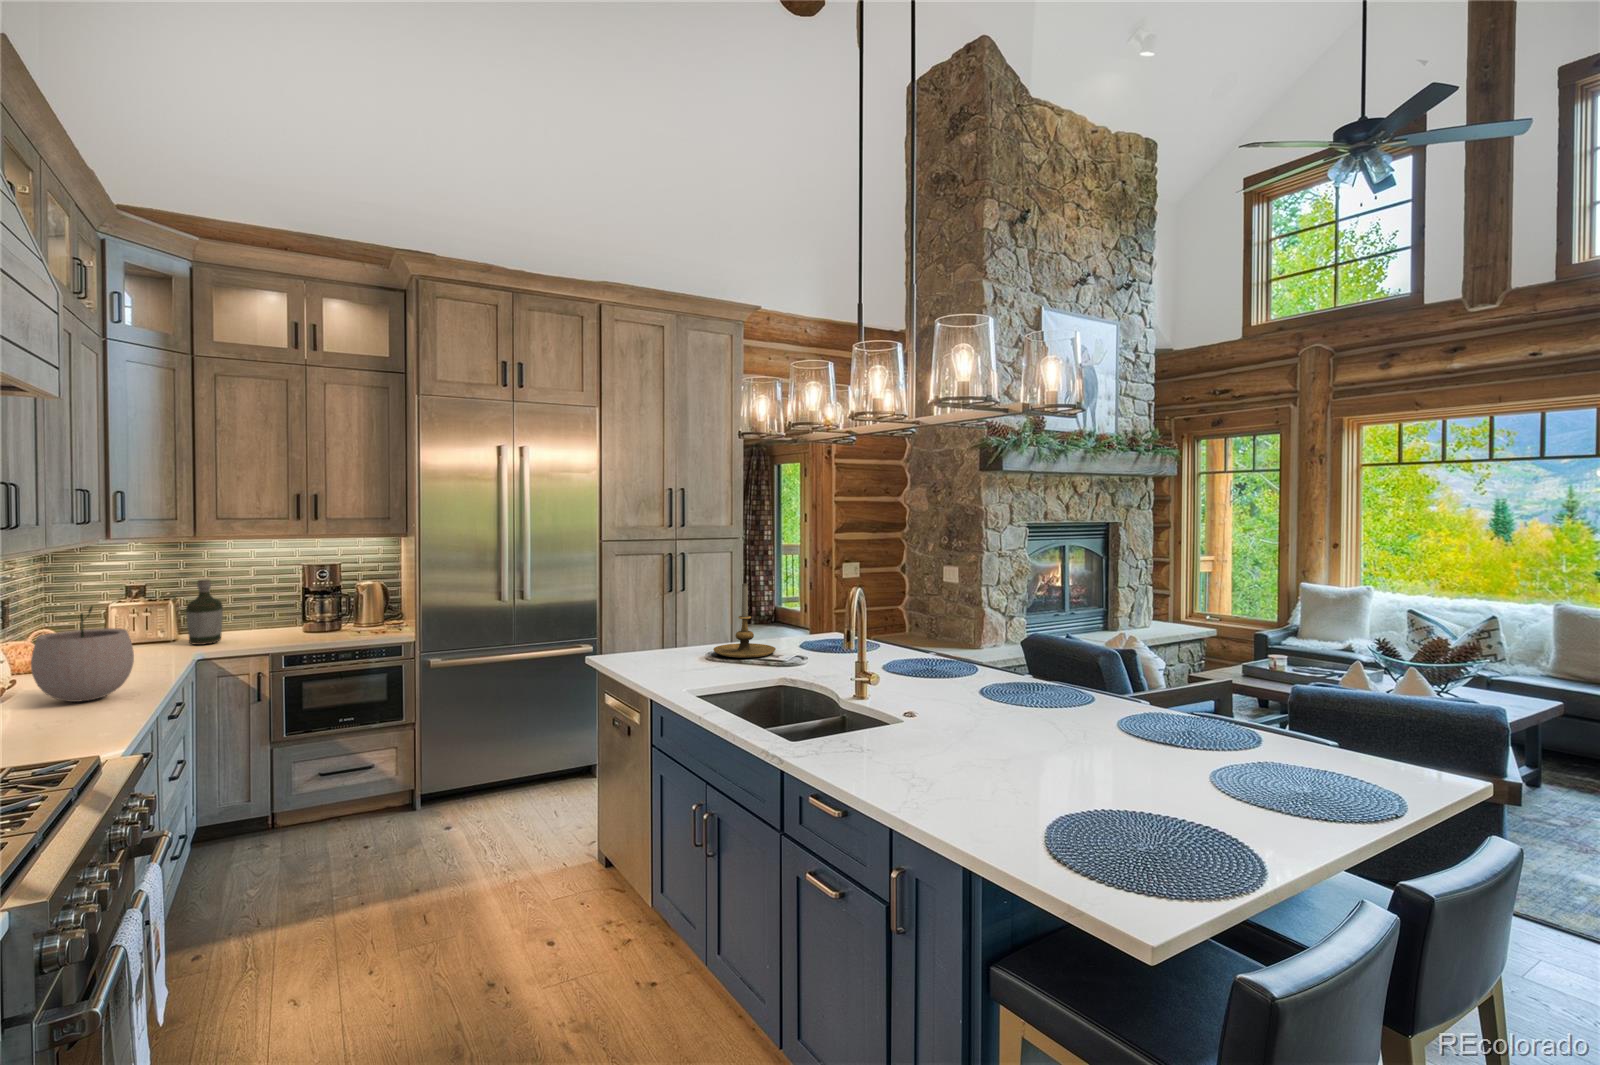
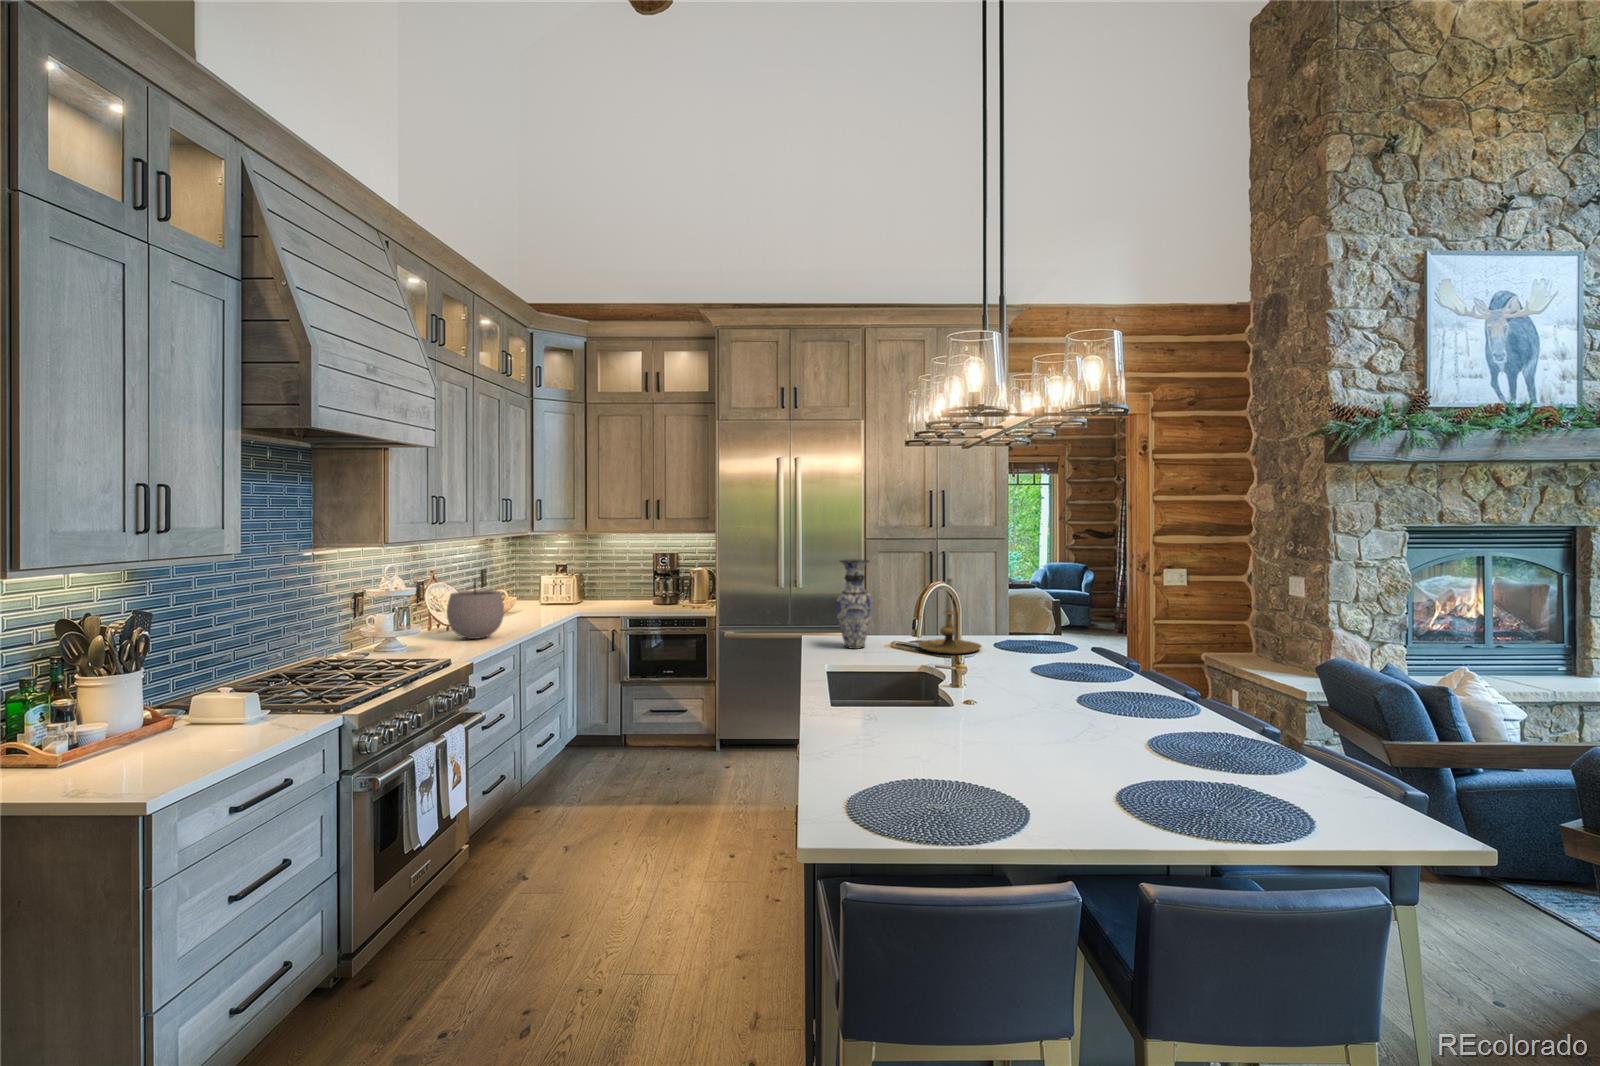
vase: none [629,567,669,662] -> present [835,560,874,649]
bottle: present [186,580,223,645] -> none [579,564,602,610]

